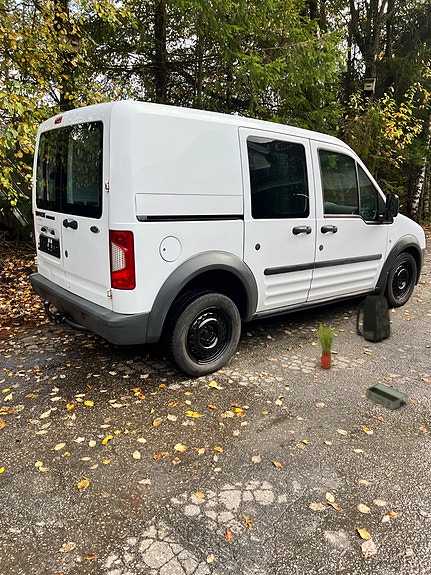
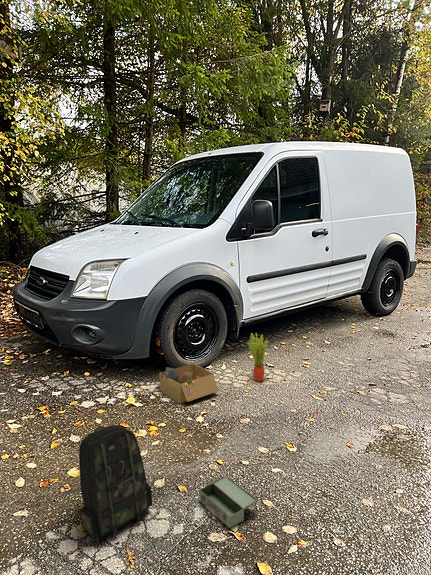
backpack: present [356,296,390,341] -> present [79,425,152,544]
cardboard box: none [232,351,291,388] -> present [156,363,218,403]
toolbox: present [366,383,407,410] -> present [199,476,257,528]

